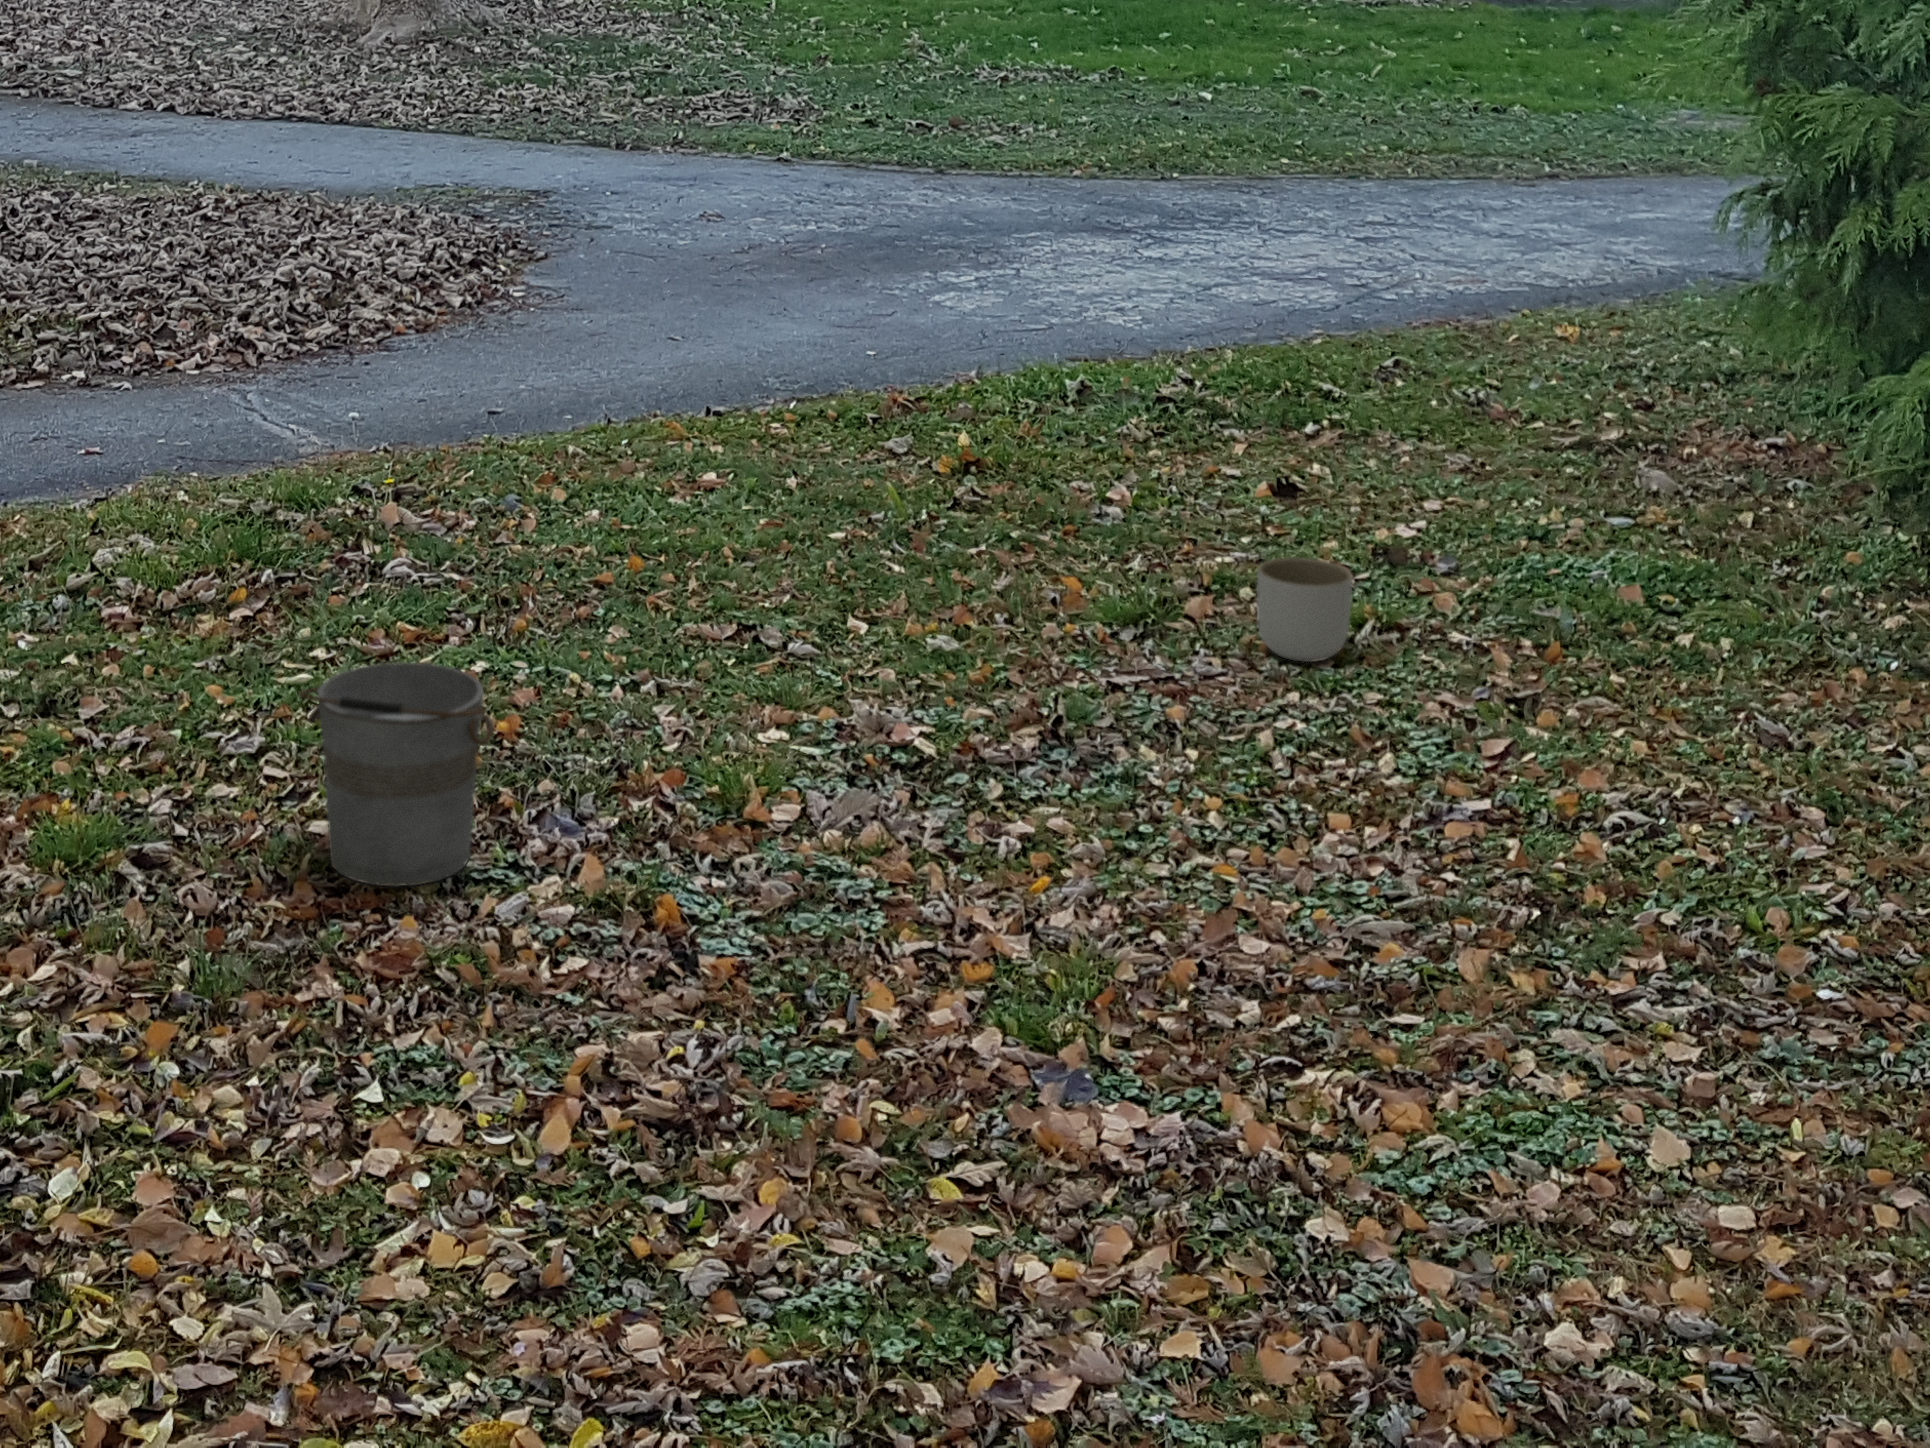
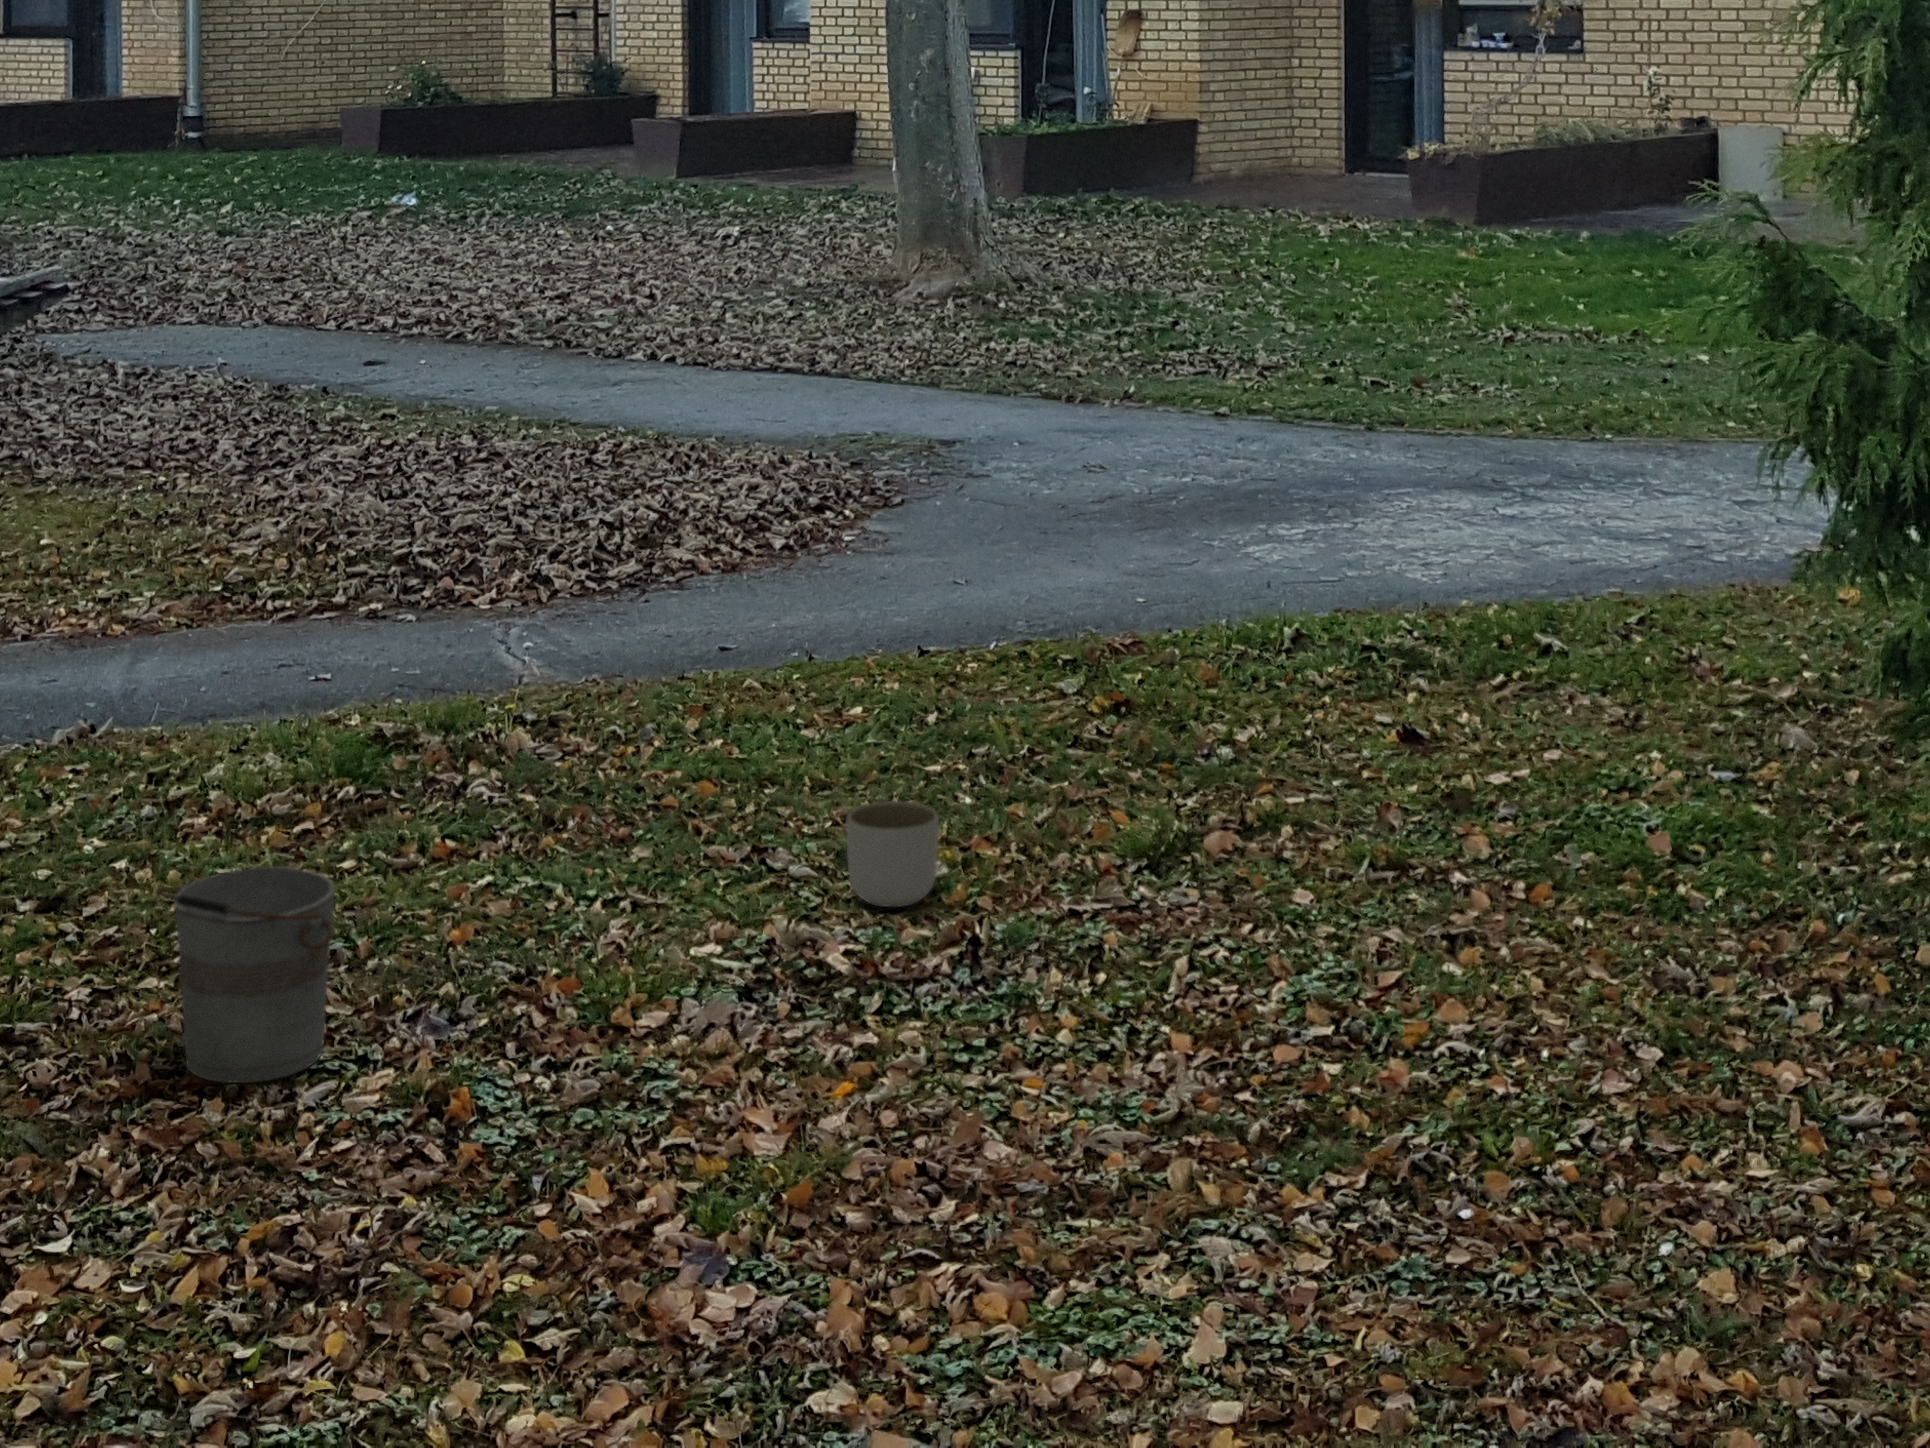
planter: present [1257,557,1352,662] -> present [847,801,939,907]

